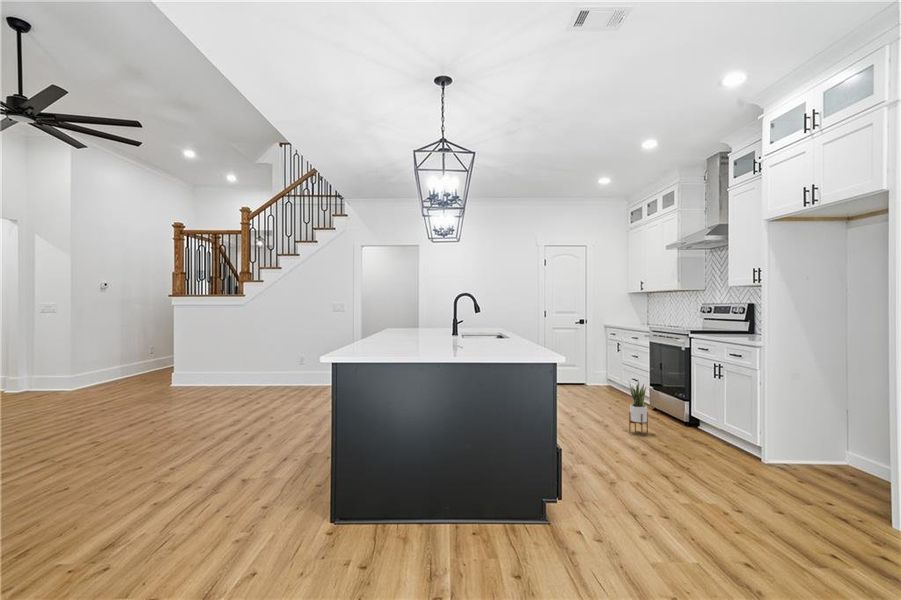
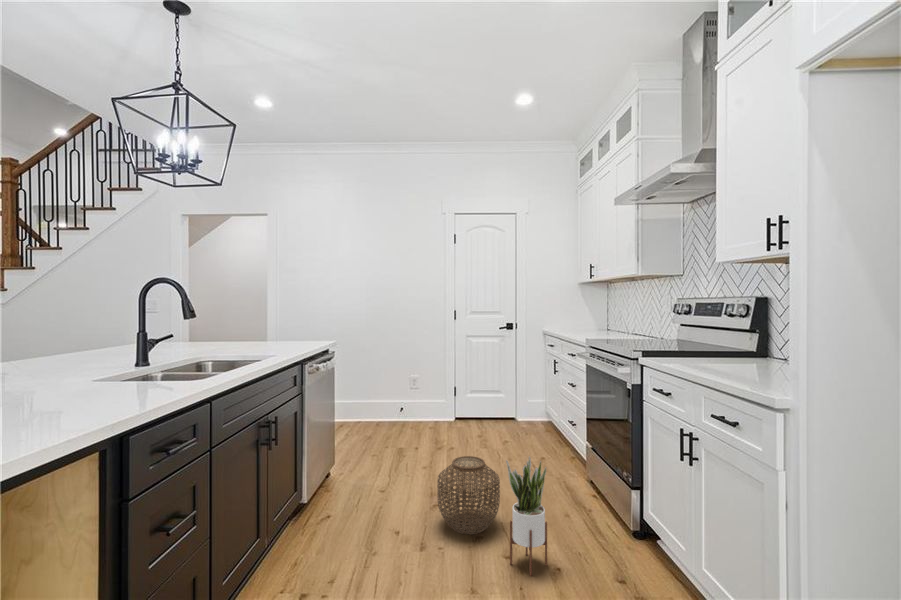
woven basket: none [581,388,615,426] -> present [437,456,500,534]

